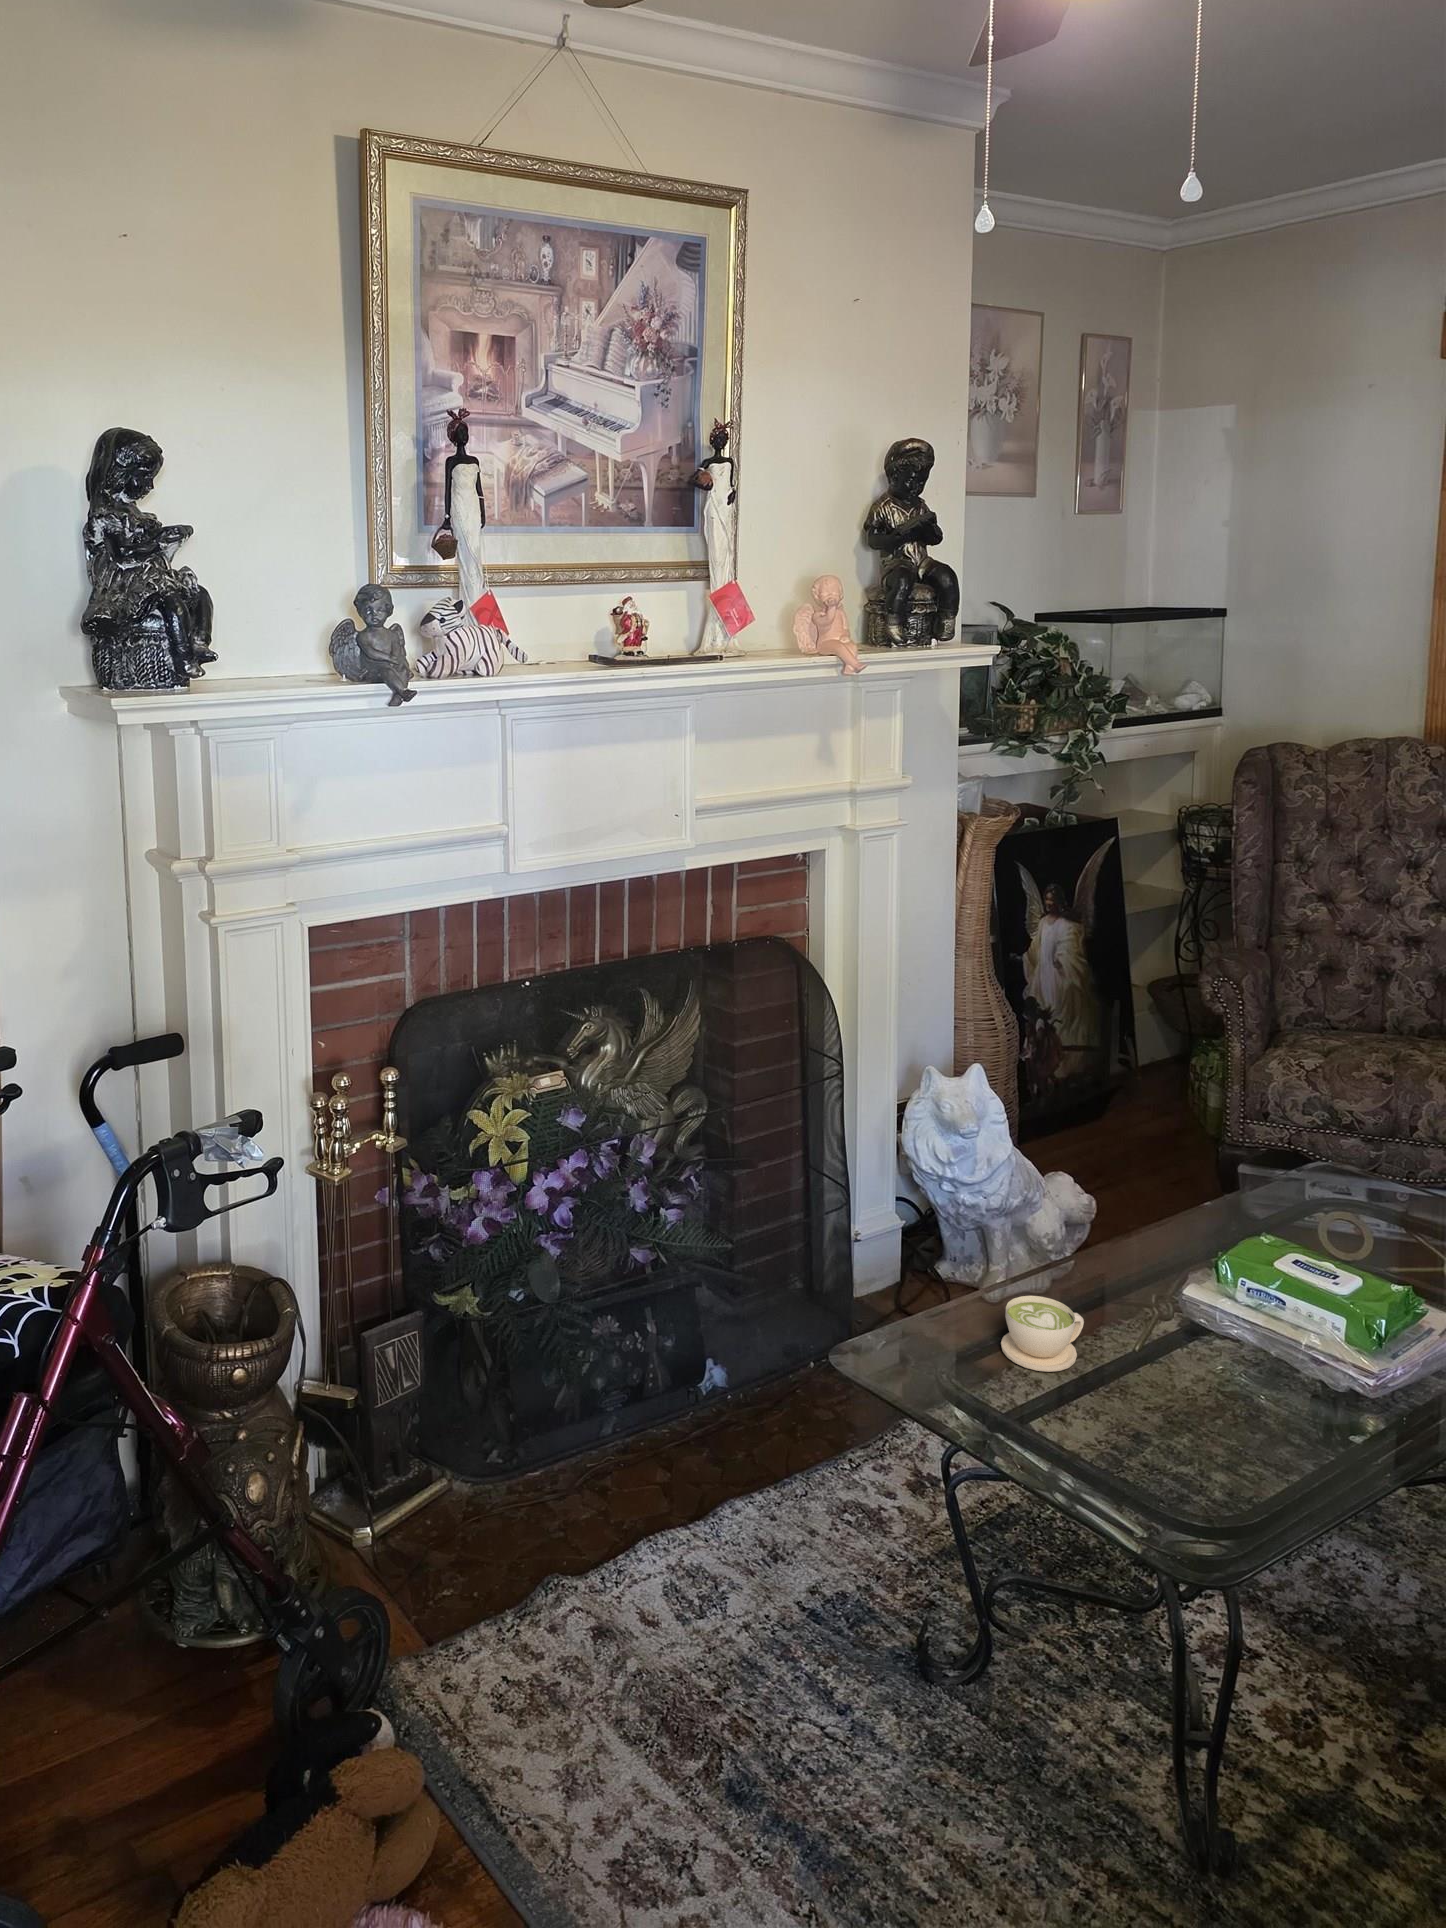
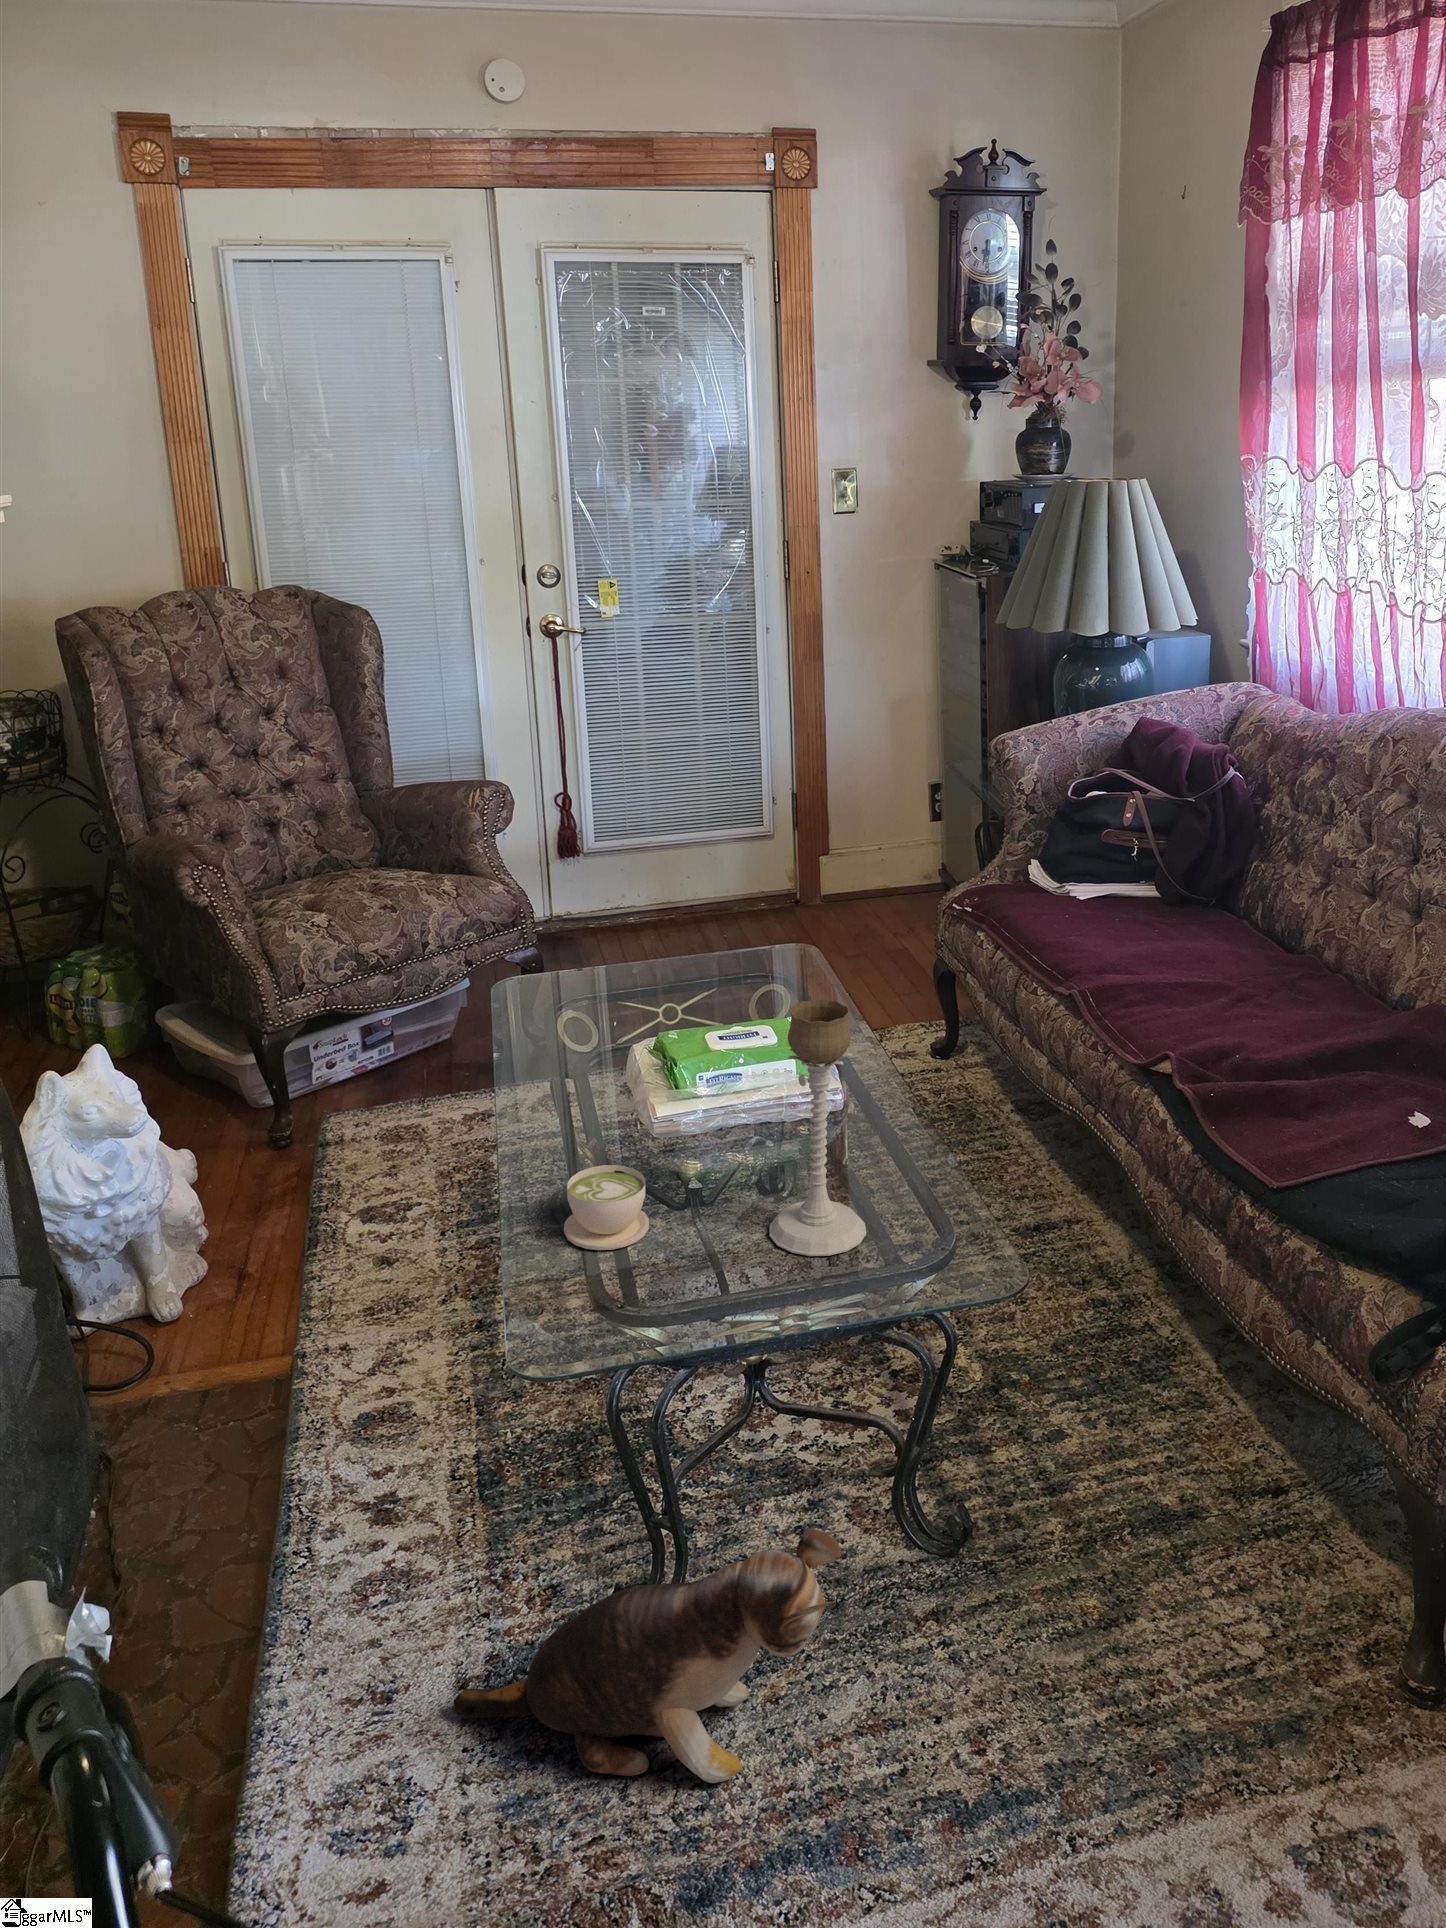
candle holder: none [1121,1231,1222,1489] -> present [770,999,866,1256]
plush toy: none [789,1581,940,1778] -> present [453,1528,841,1783]

